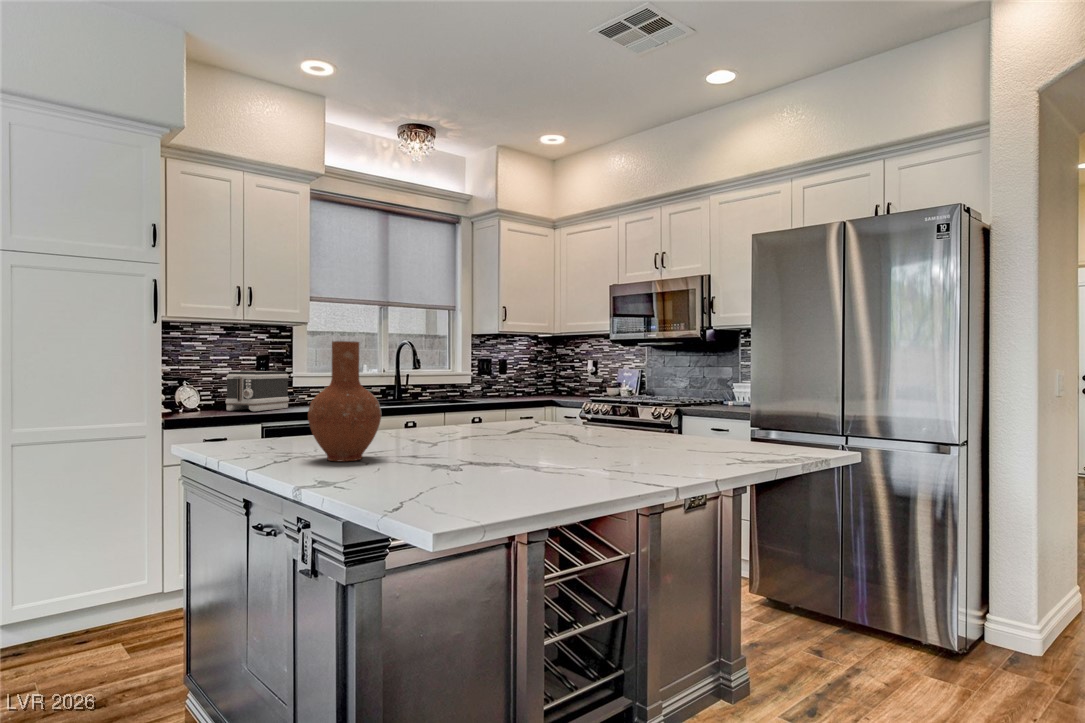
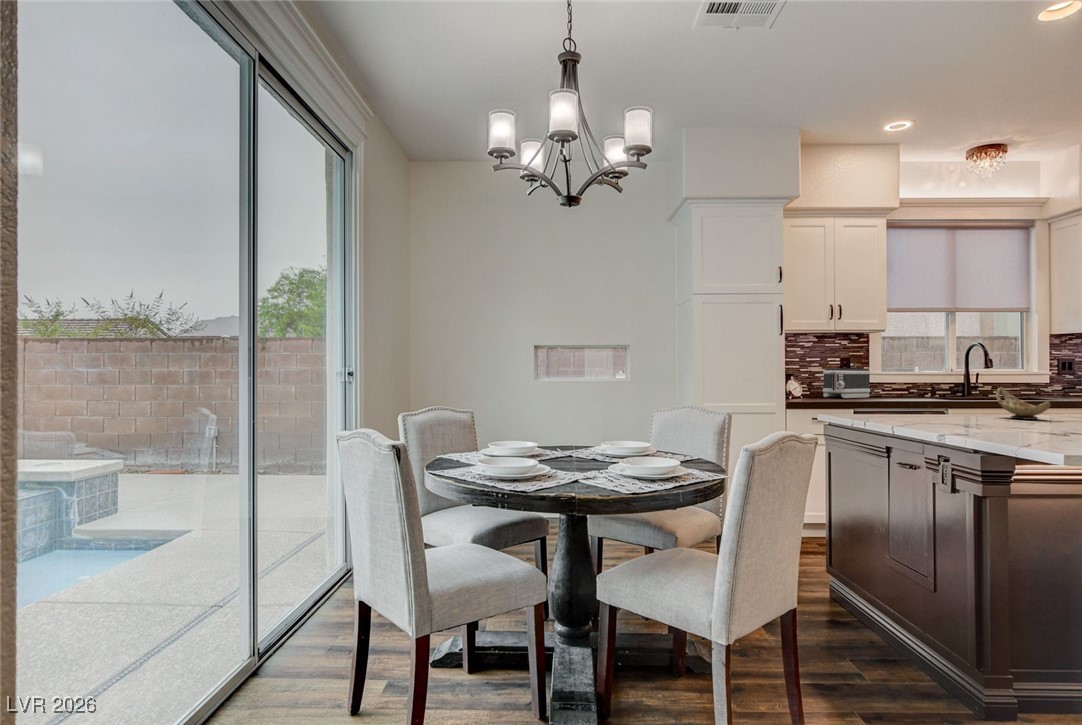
vase: present [308,341,381,461] -> none [928,341,989,427]
decorative bowl: none [404,397,455,436] -> present [996,387,1050,420]

